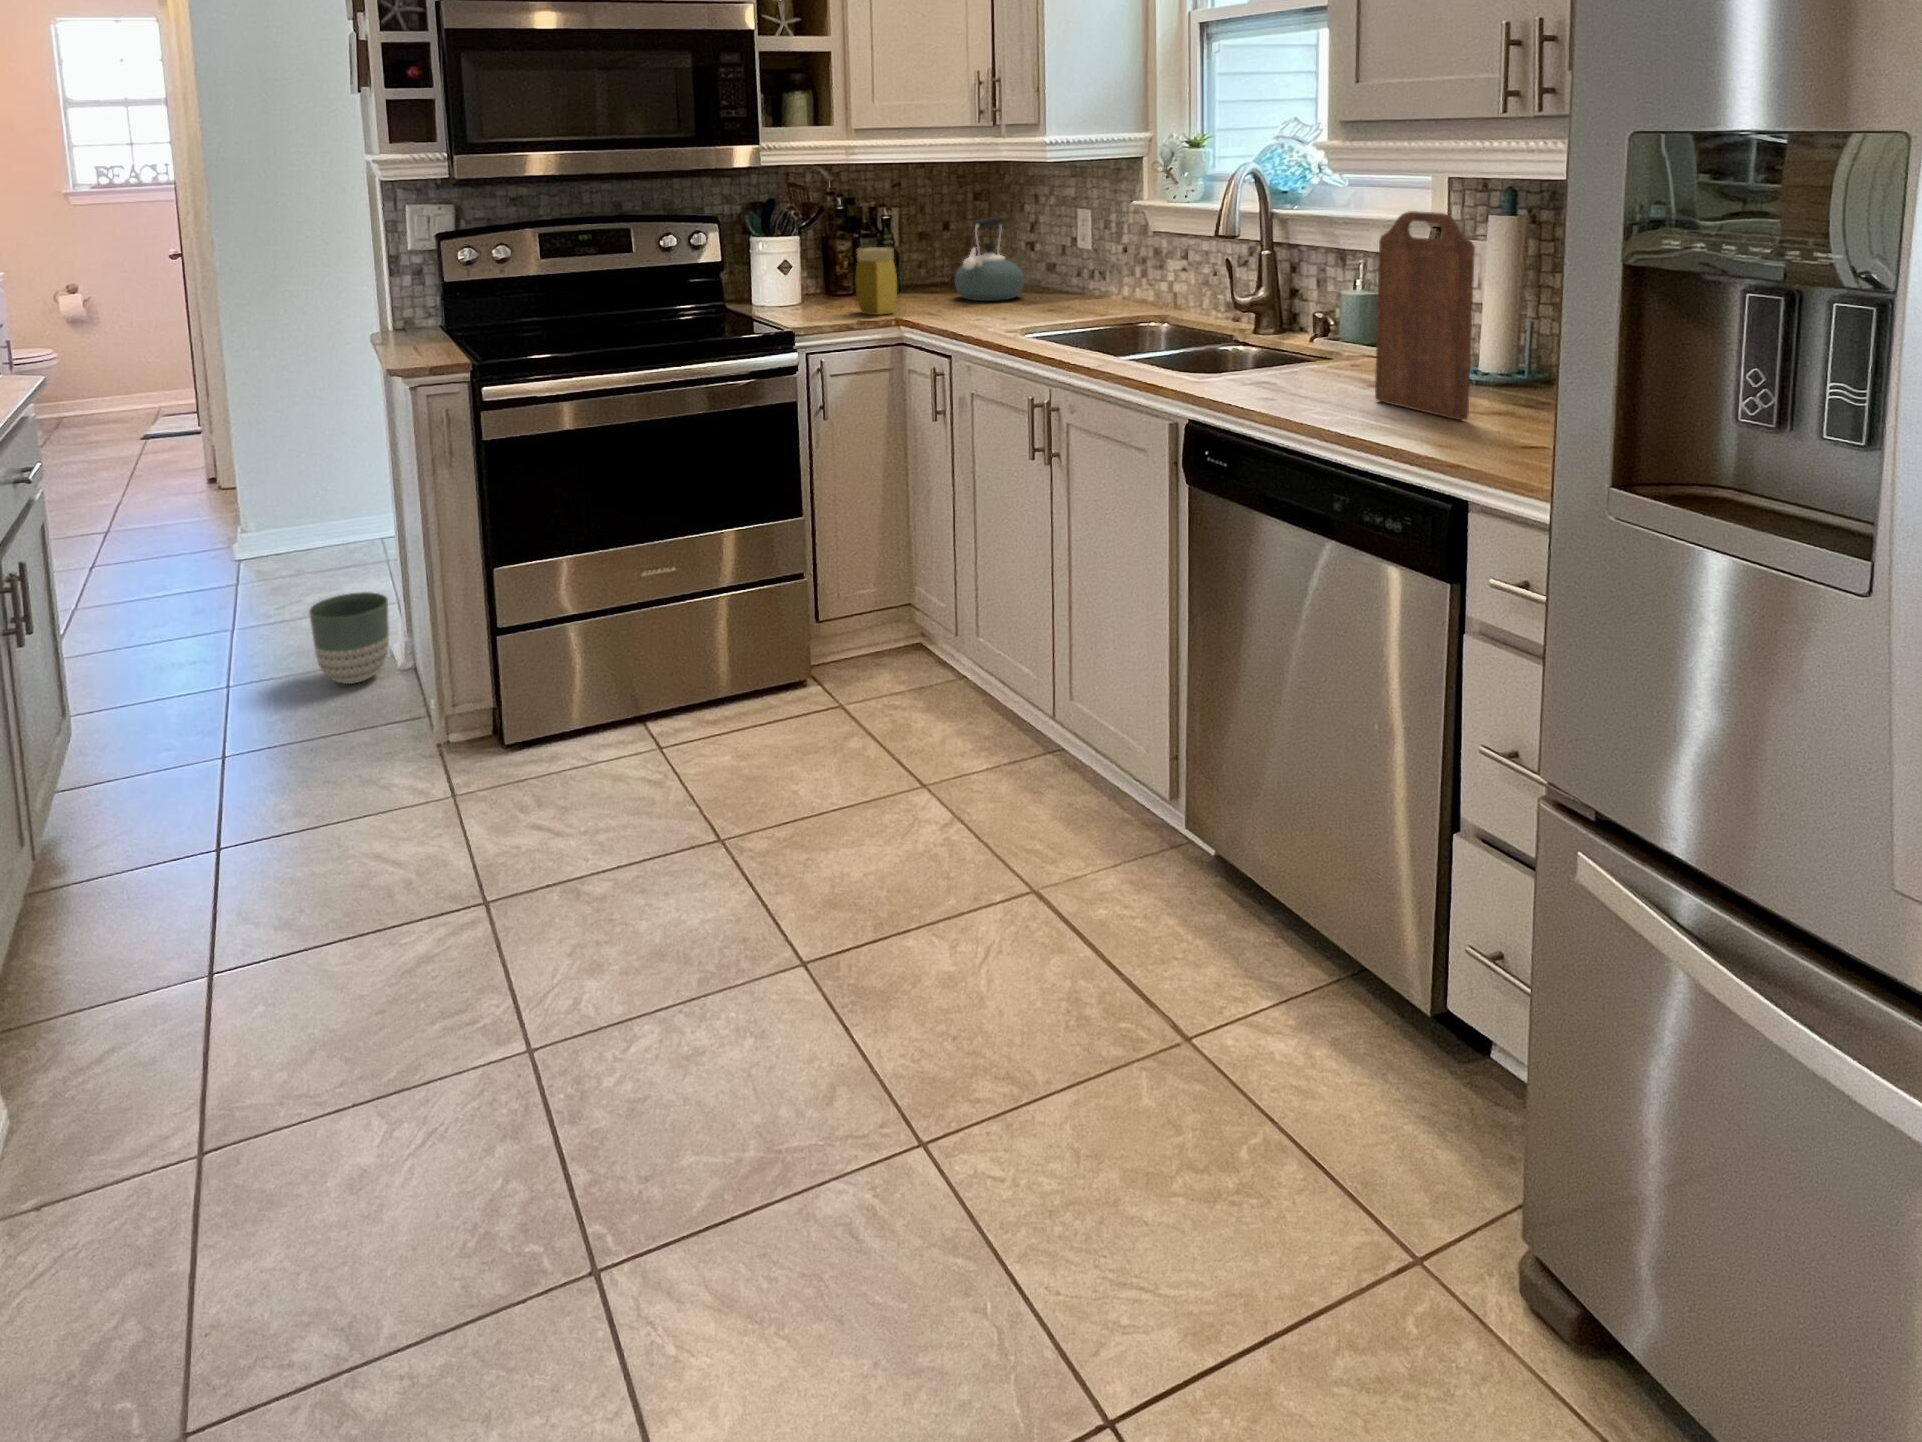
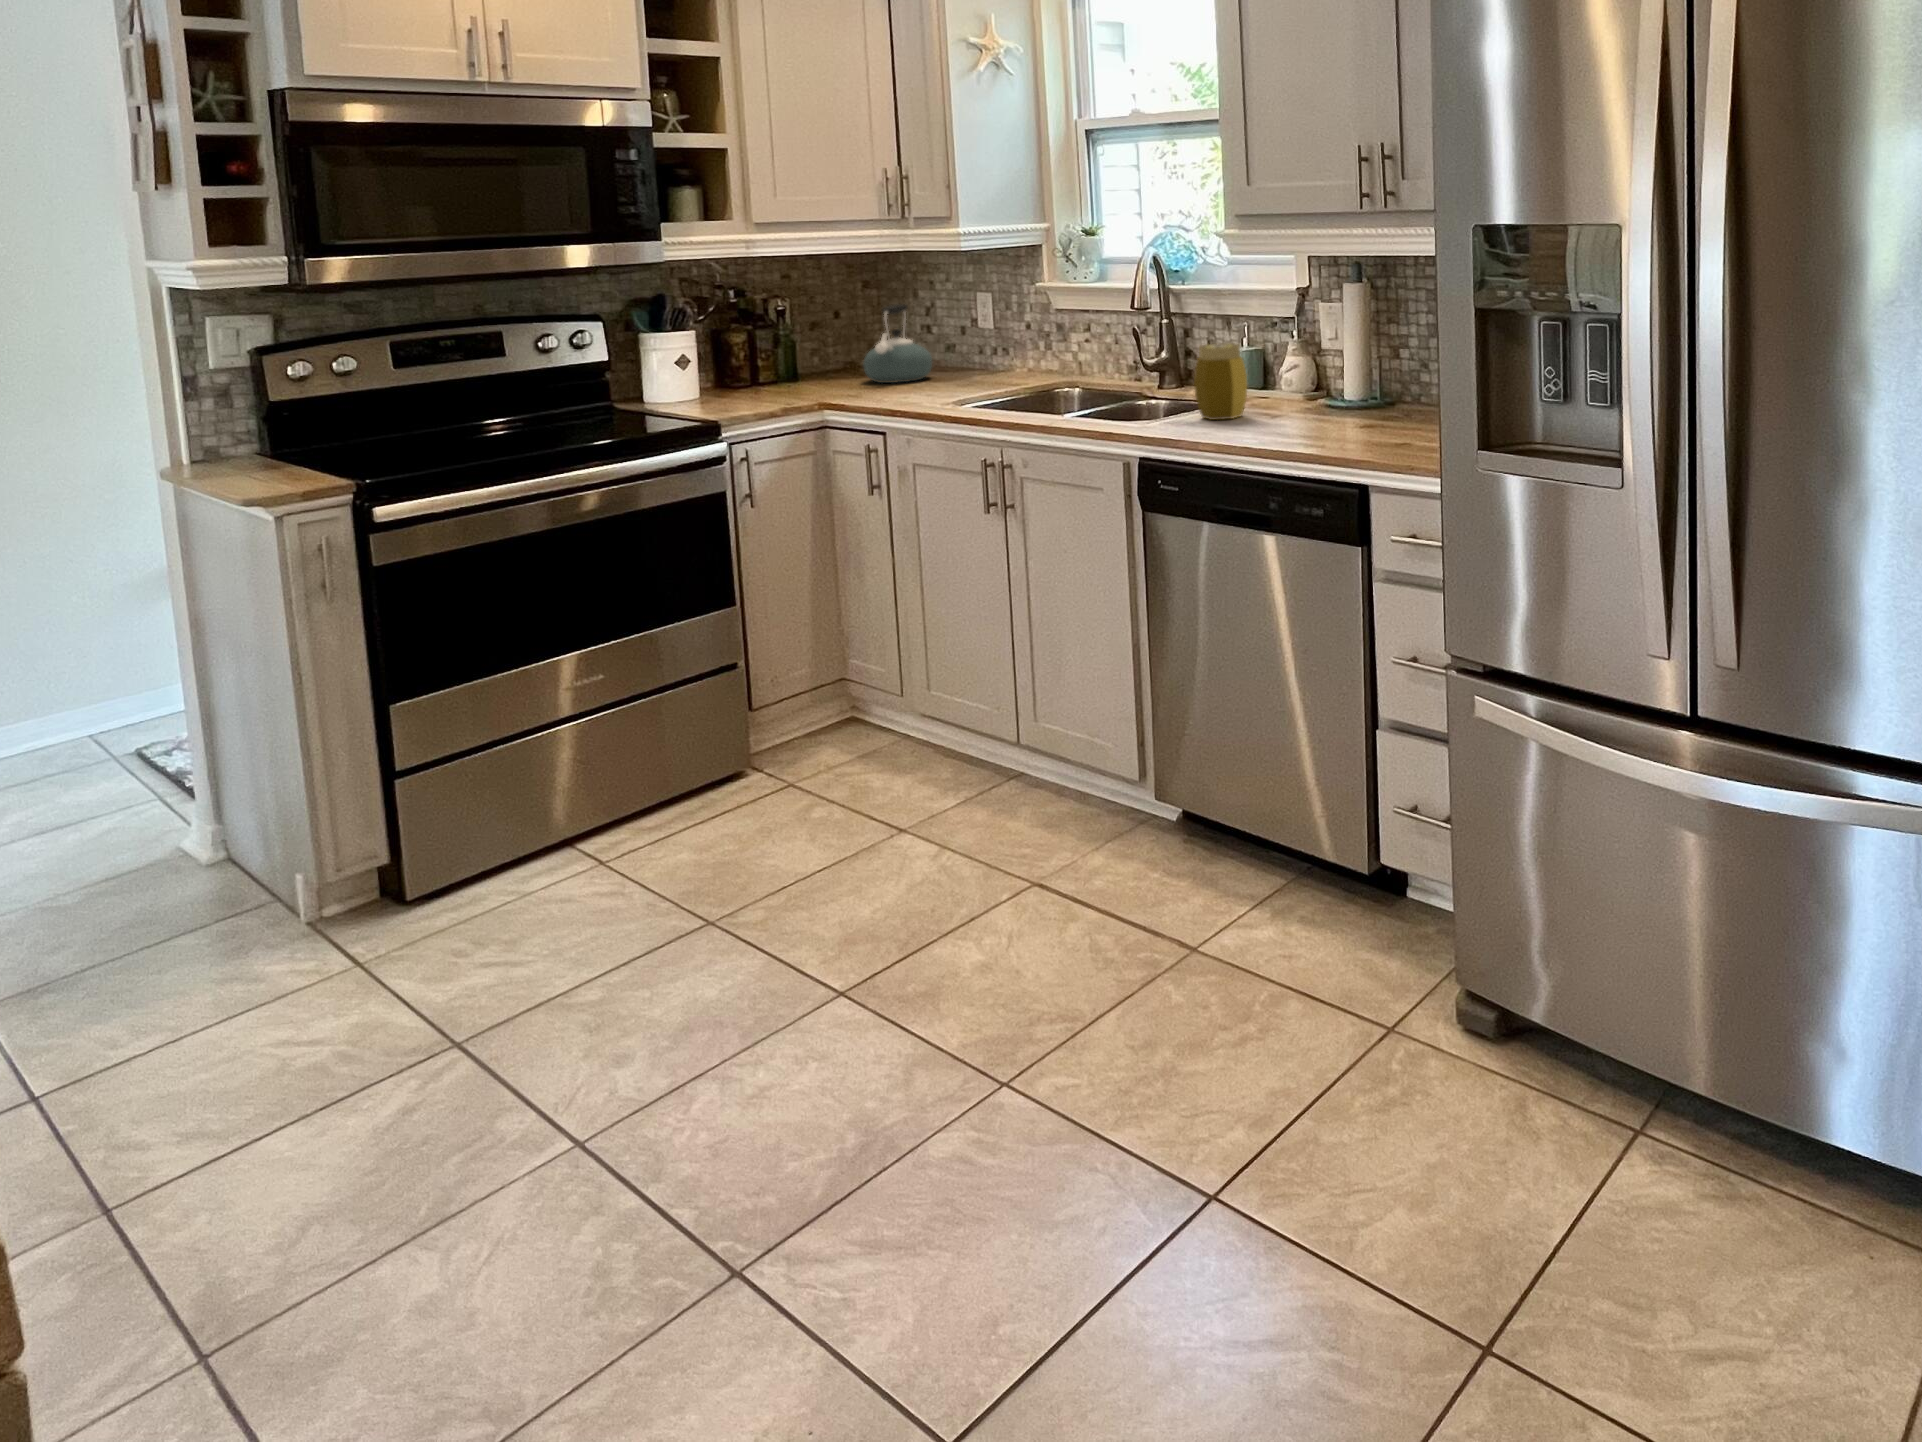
cutting board: present [1375,211,1475,420] -> none [1277,280,1352,433]
jar: present [855,247,897,315] -> present [1194,343,1247,420]
planter: present [309,592,389,684] -> none [73,776,194,892]

